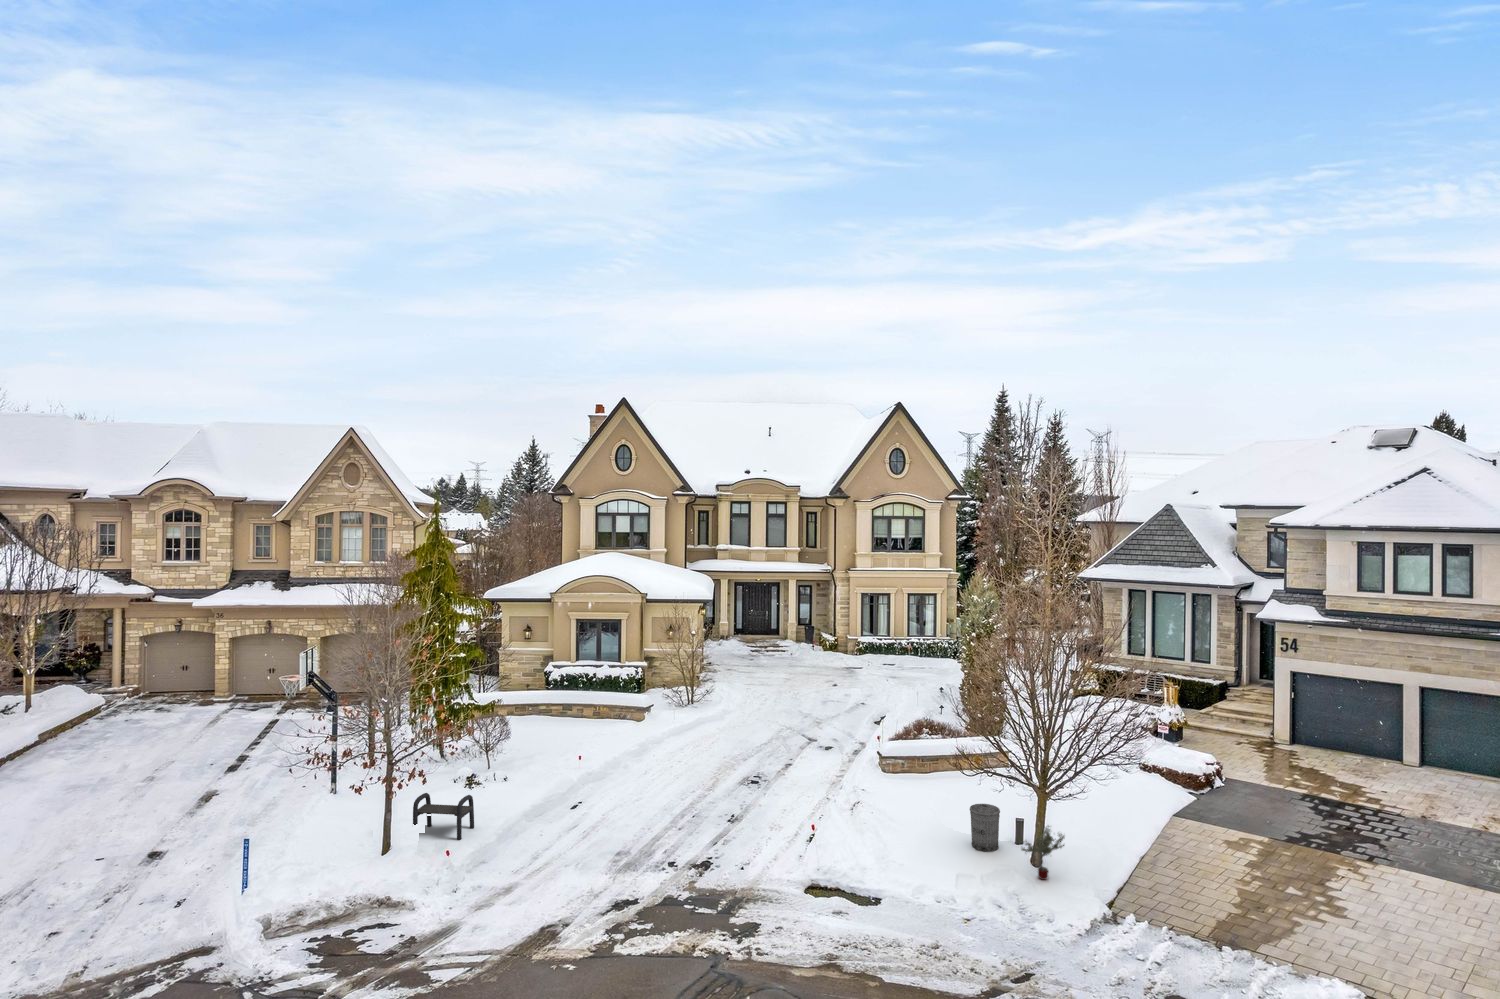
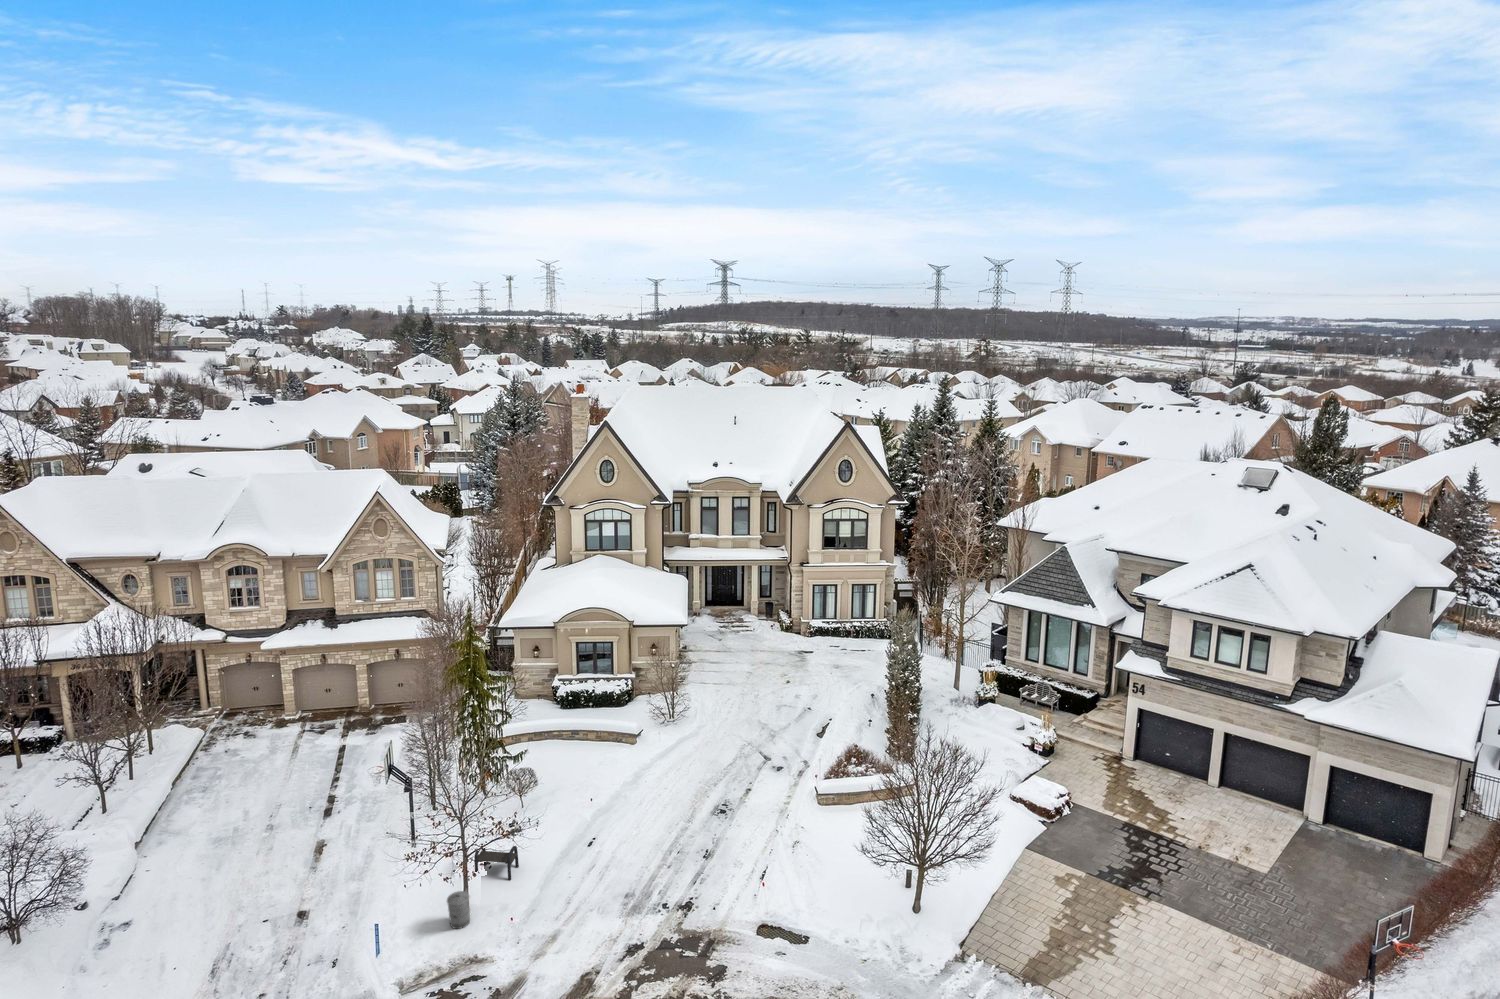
trash can: present [970,804,1000,852] -> present [447,891,470,929]
potted tree: present [1022,826,1065,880] -> none [907,886,937,922]

